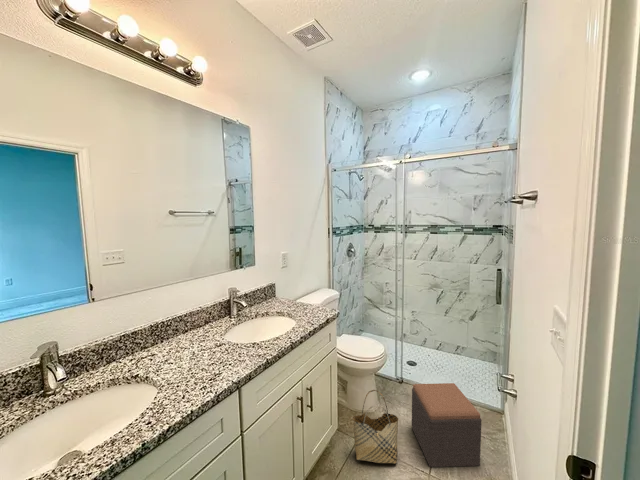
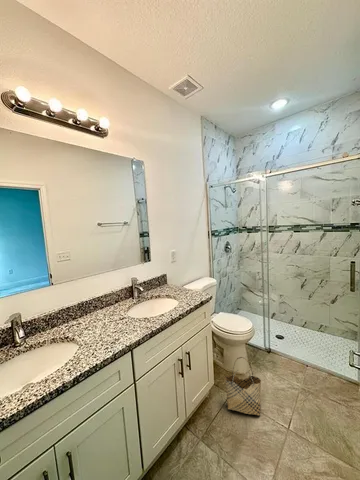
footstool: present [412,383,482,467] -> none [274,355,332,425]

